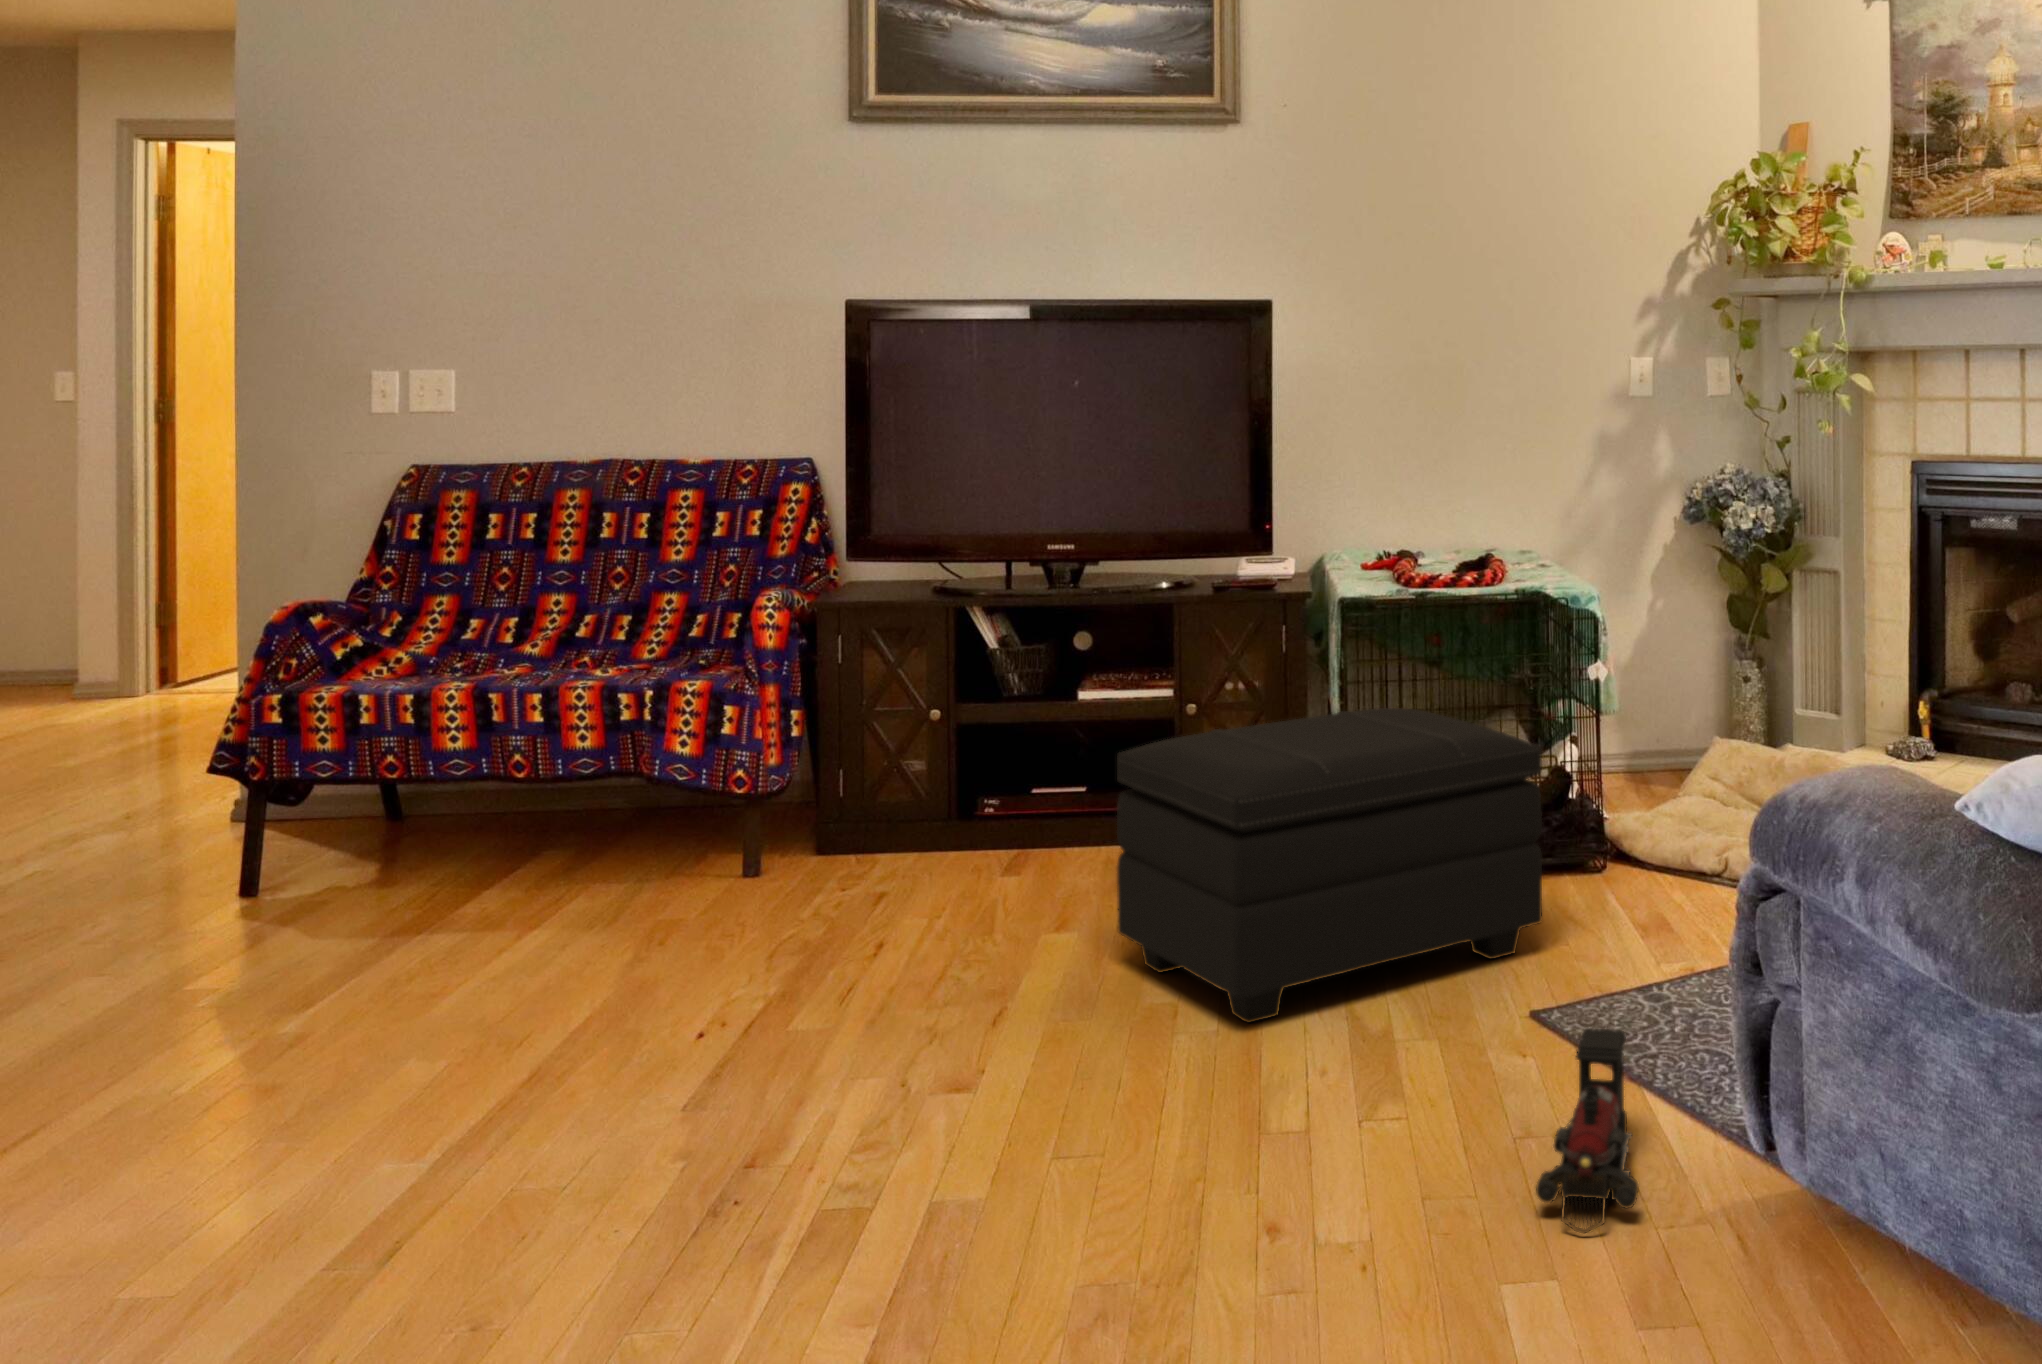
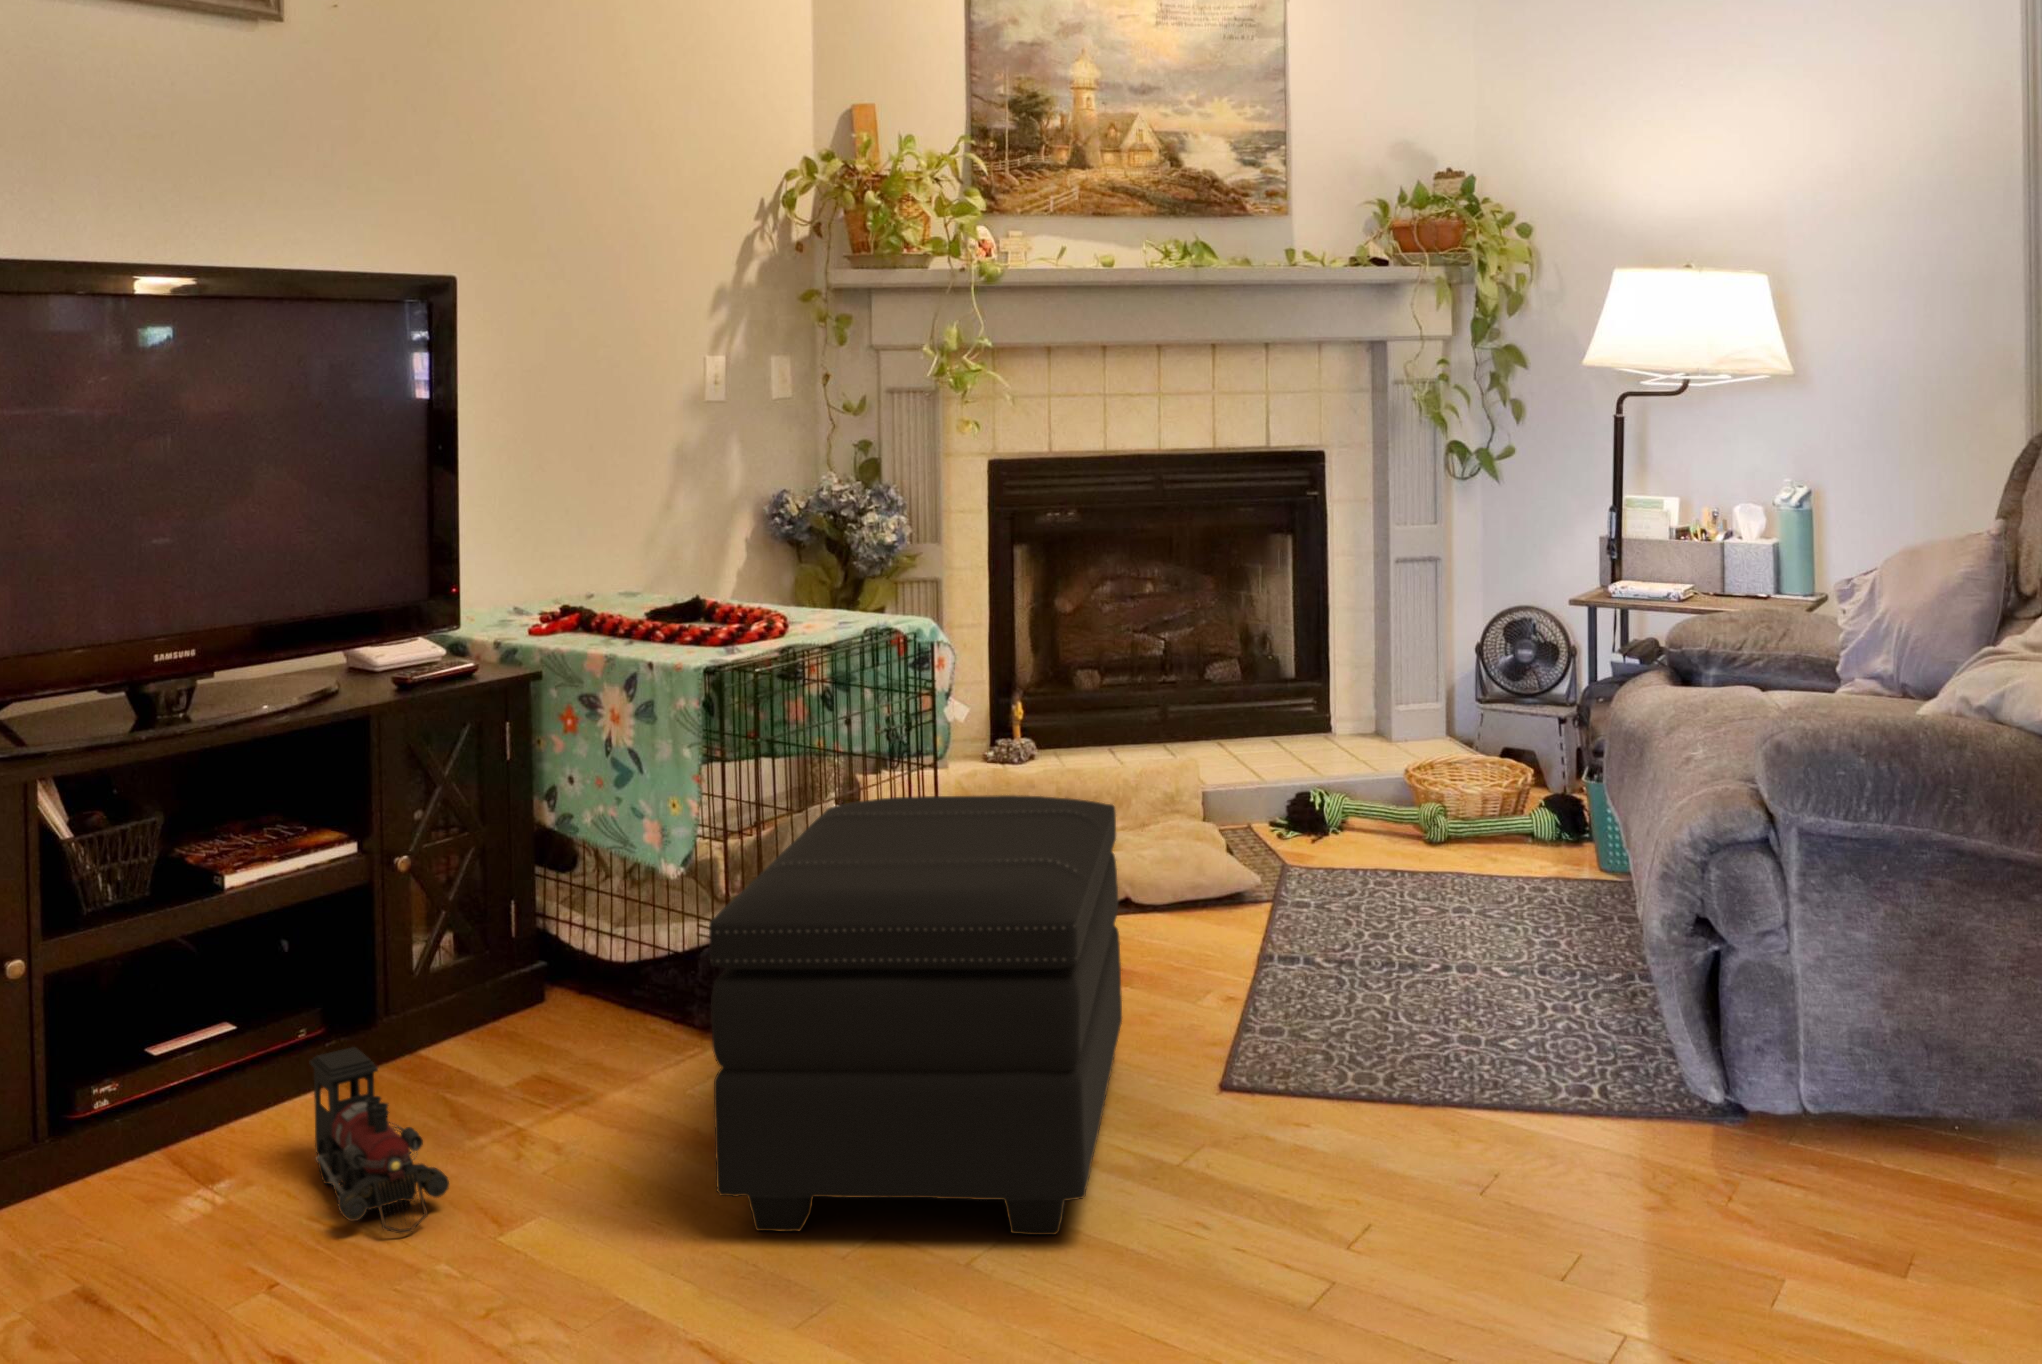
toy train: present [1536,1028,1639,1233] -> present [310,1047,449,1233]

